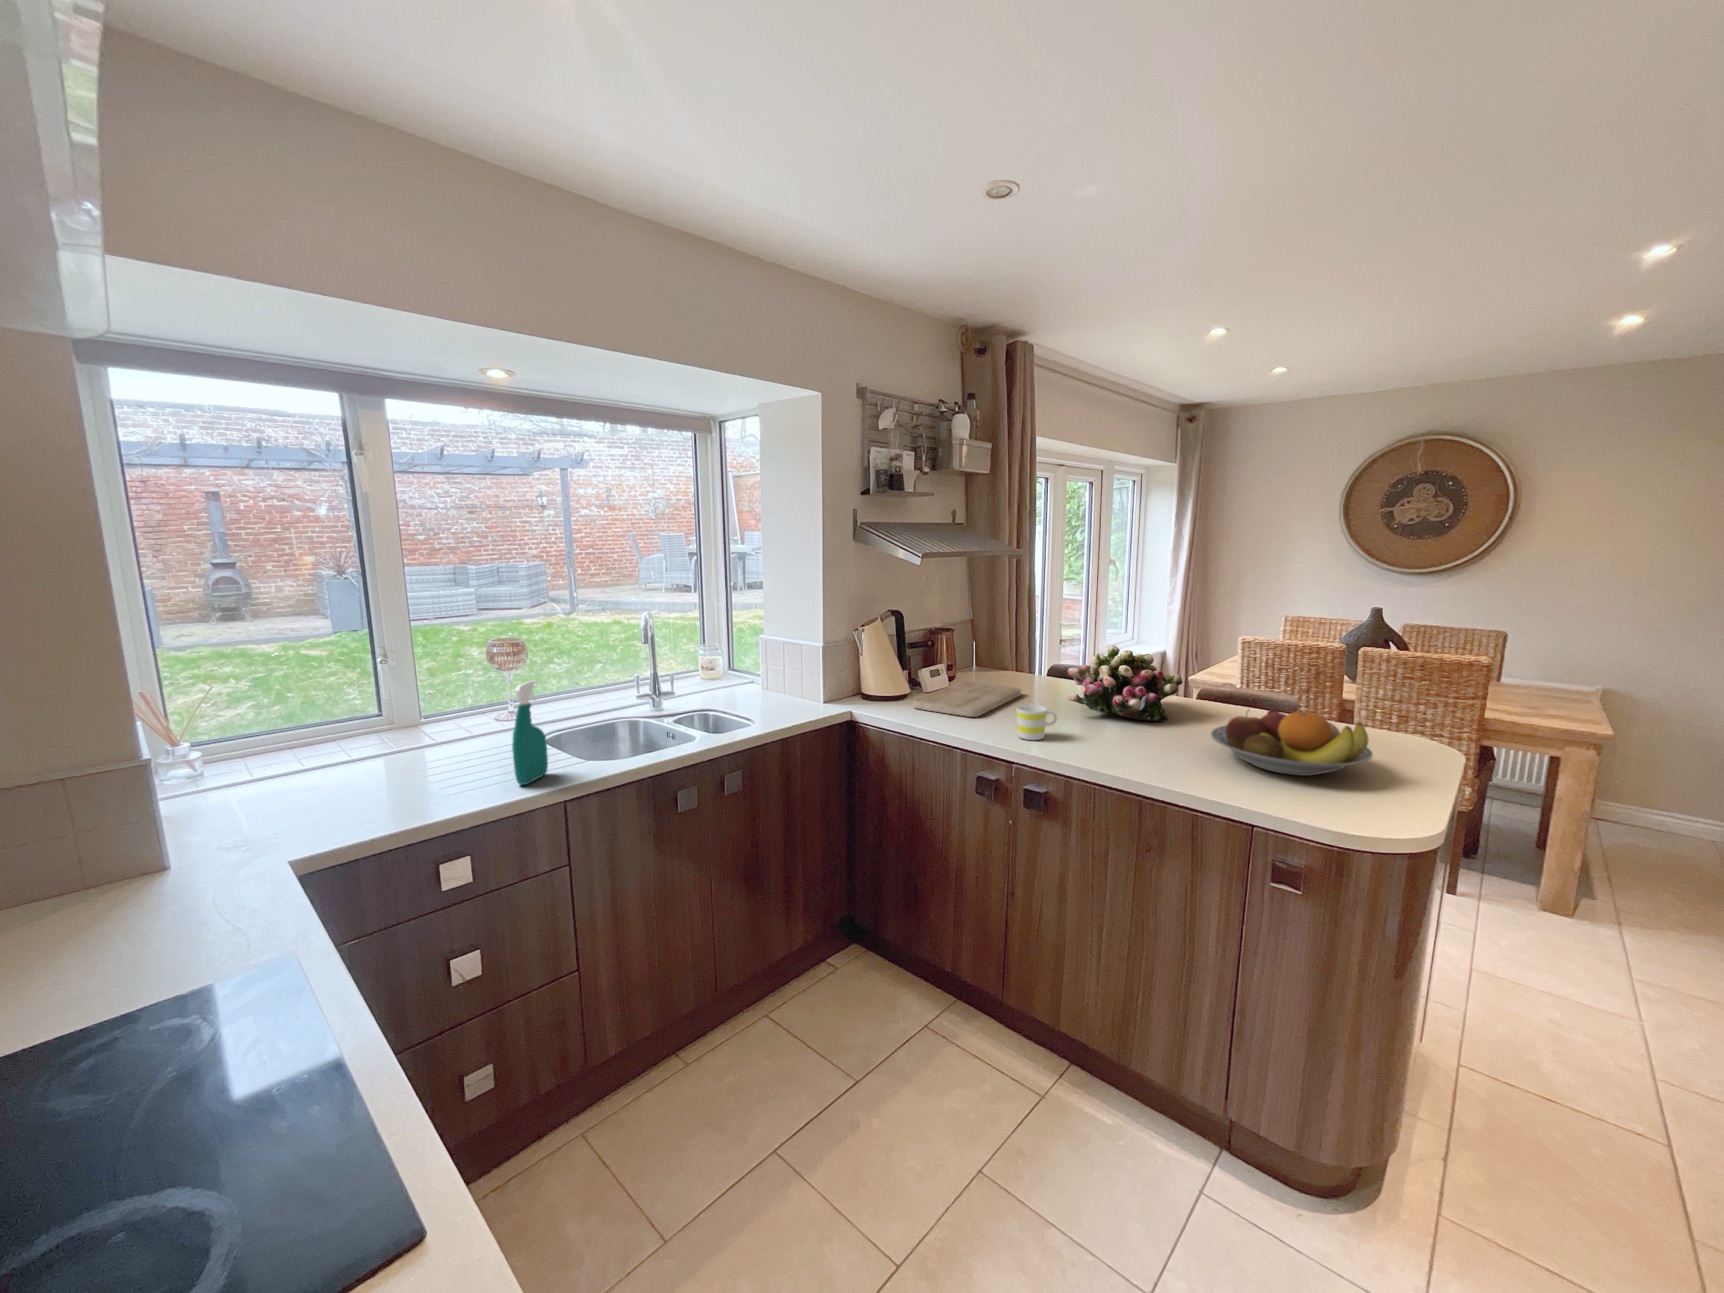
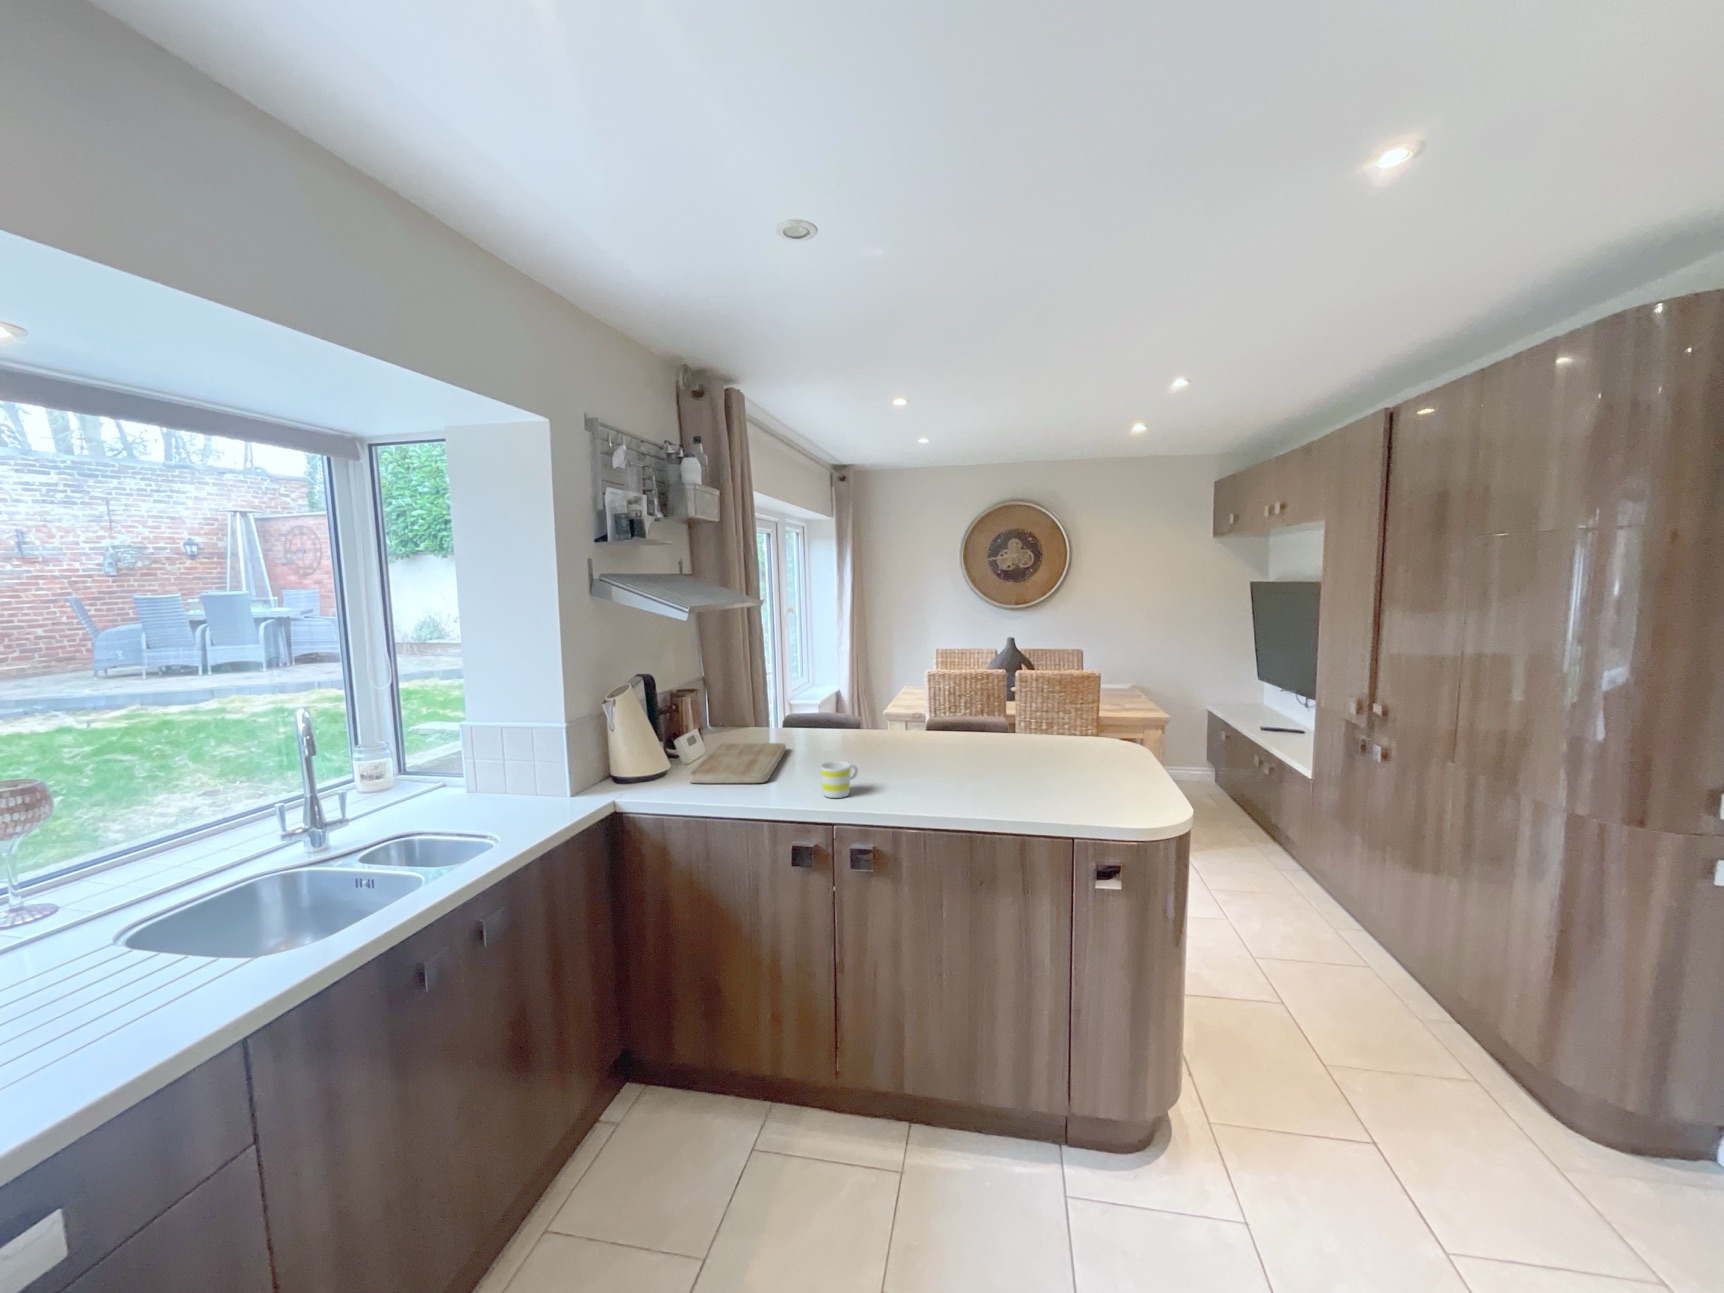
flower arrangement: present [1068,645,1183,721] -> none [837,691,937,759]
spray bottle: present [512,680,548,785] -> none [126,850,192,1038]
fruit bowl: present [1211,708,1373,776] -> none [989,733,1110,790]

